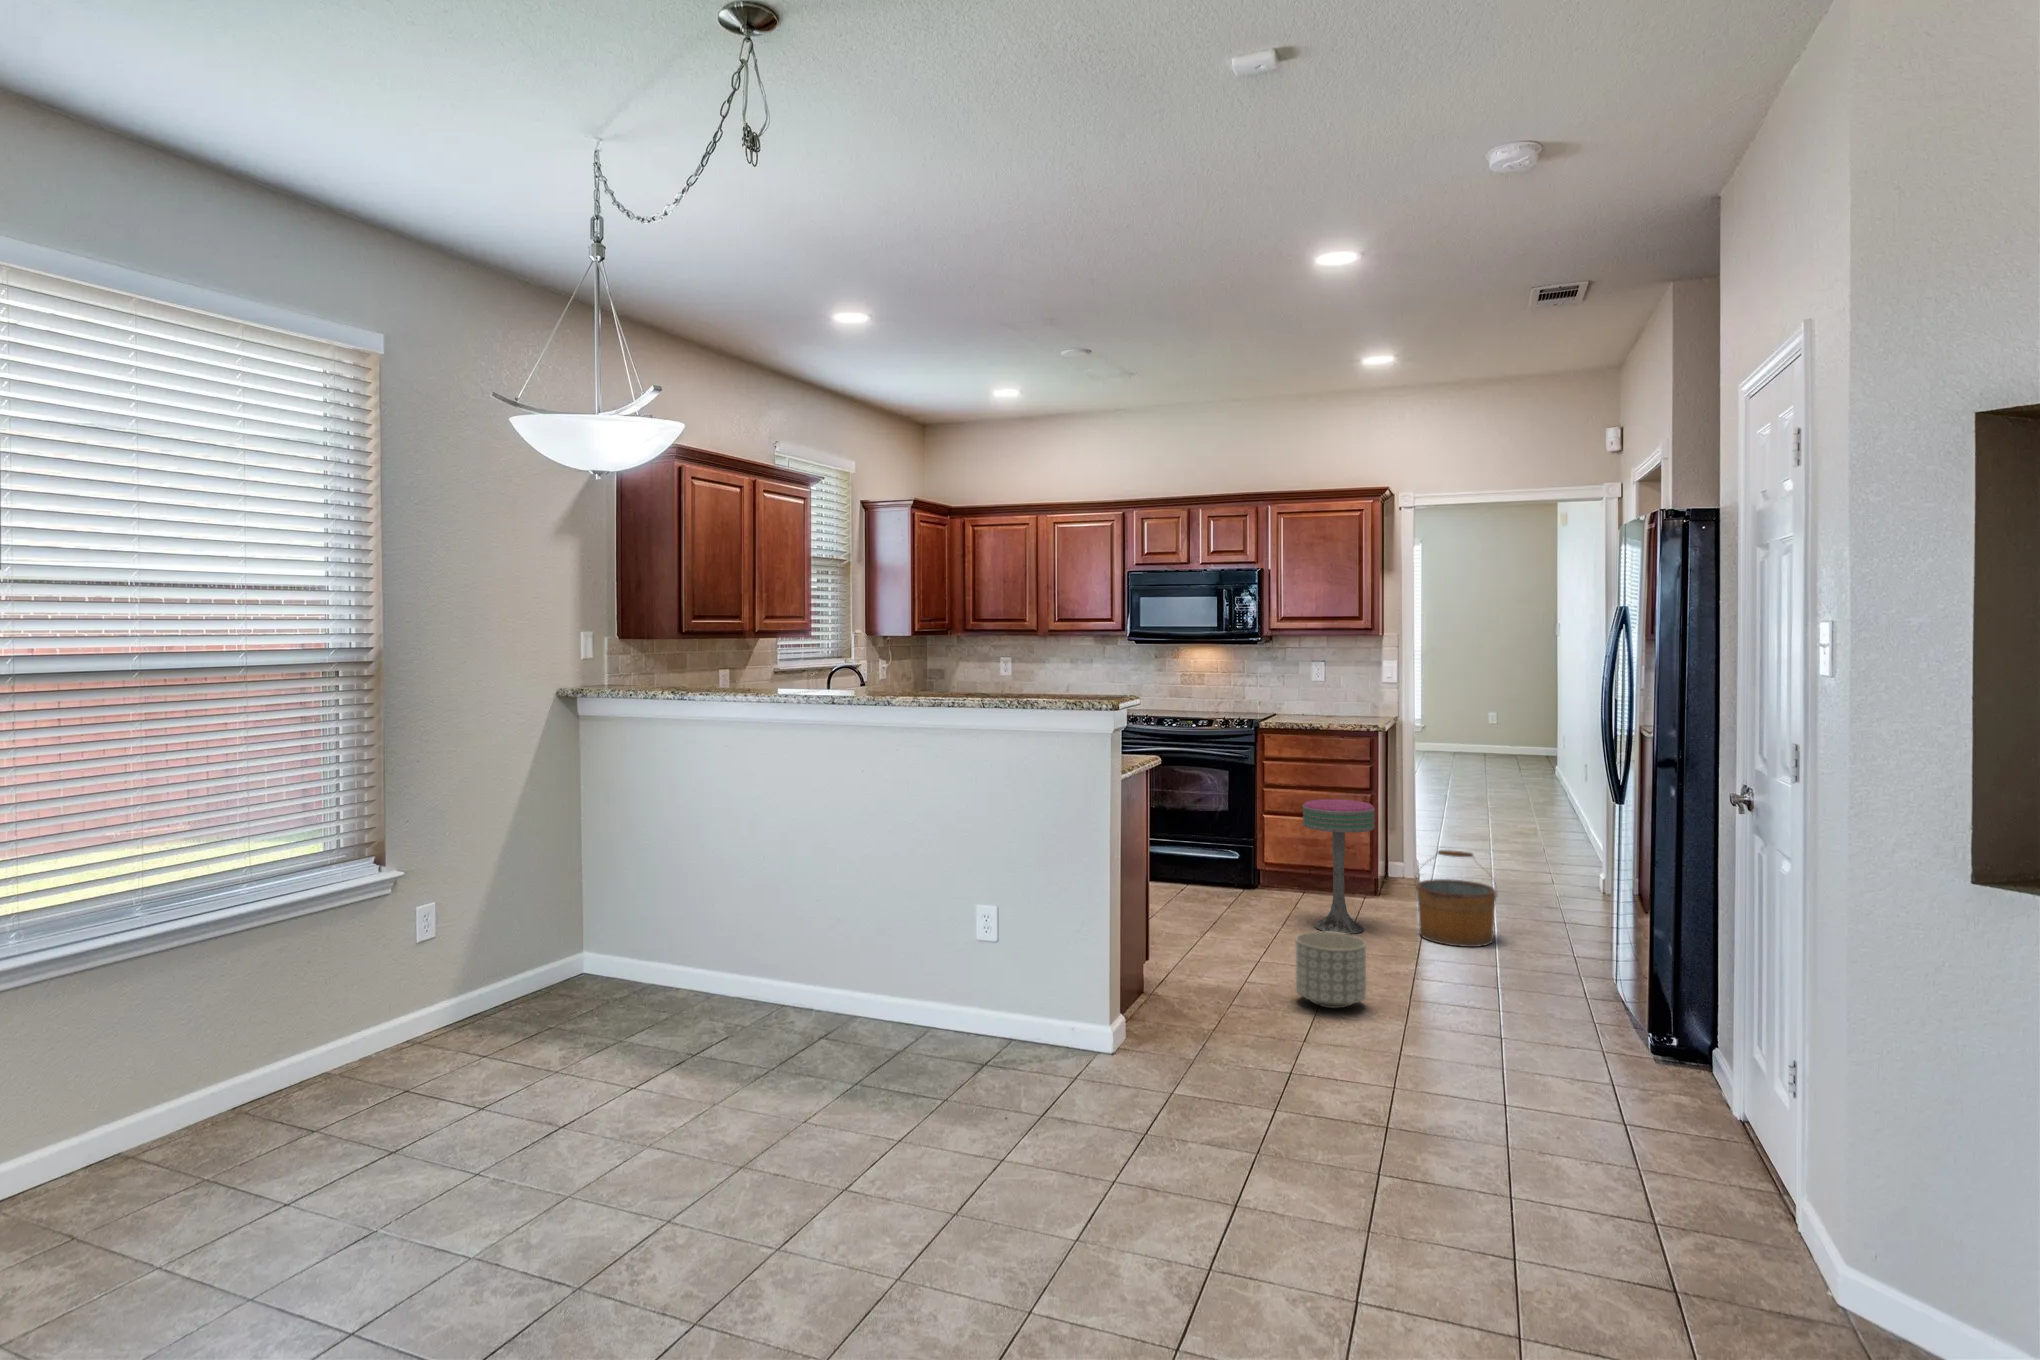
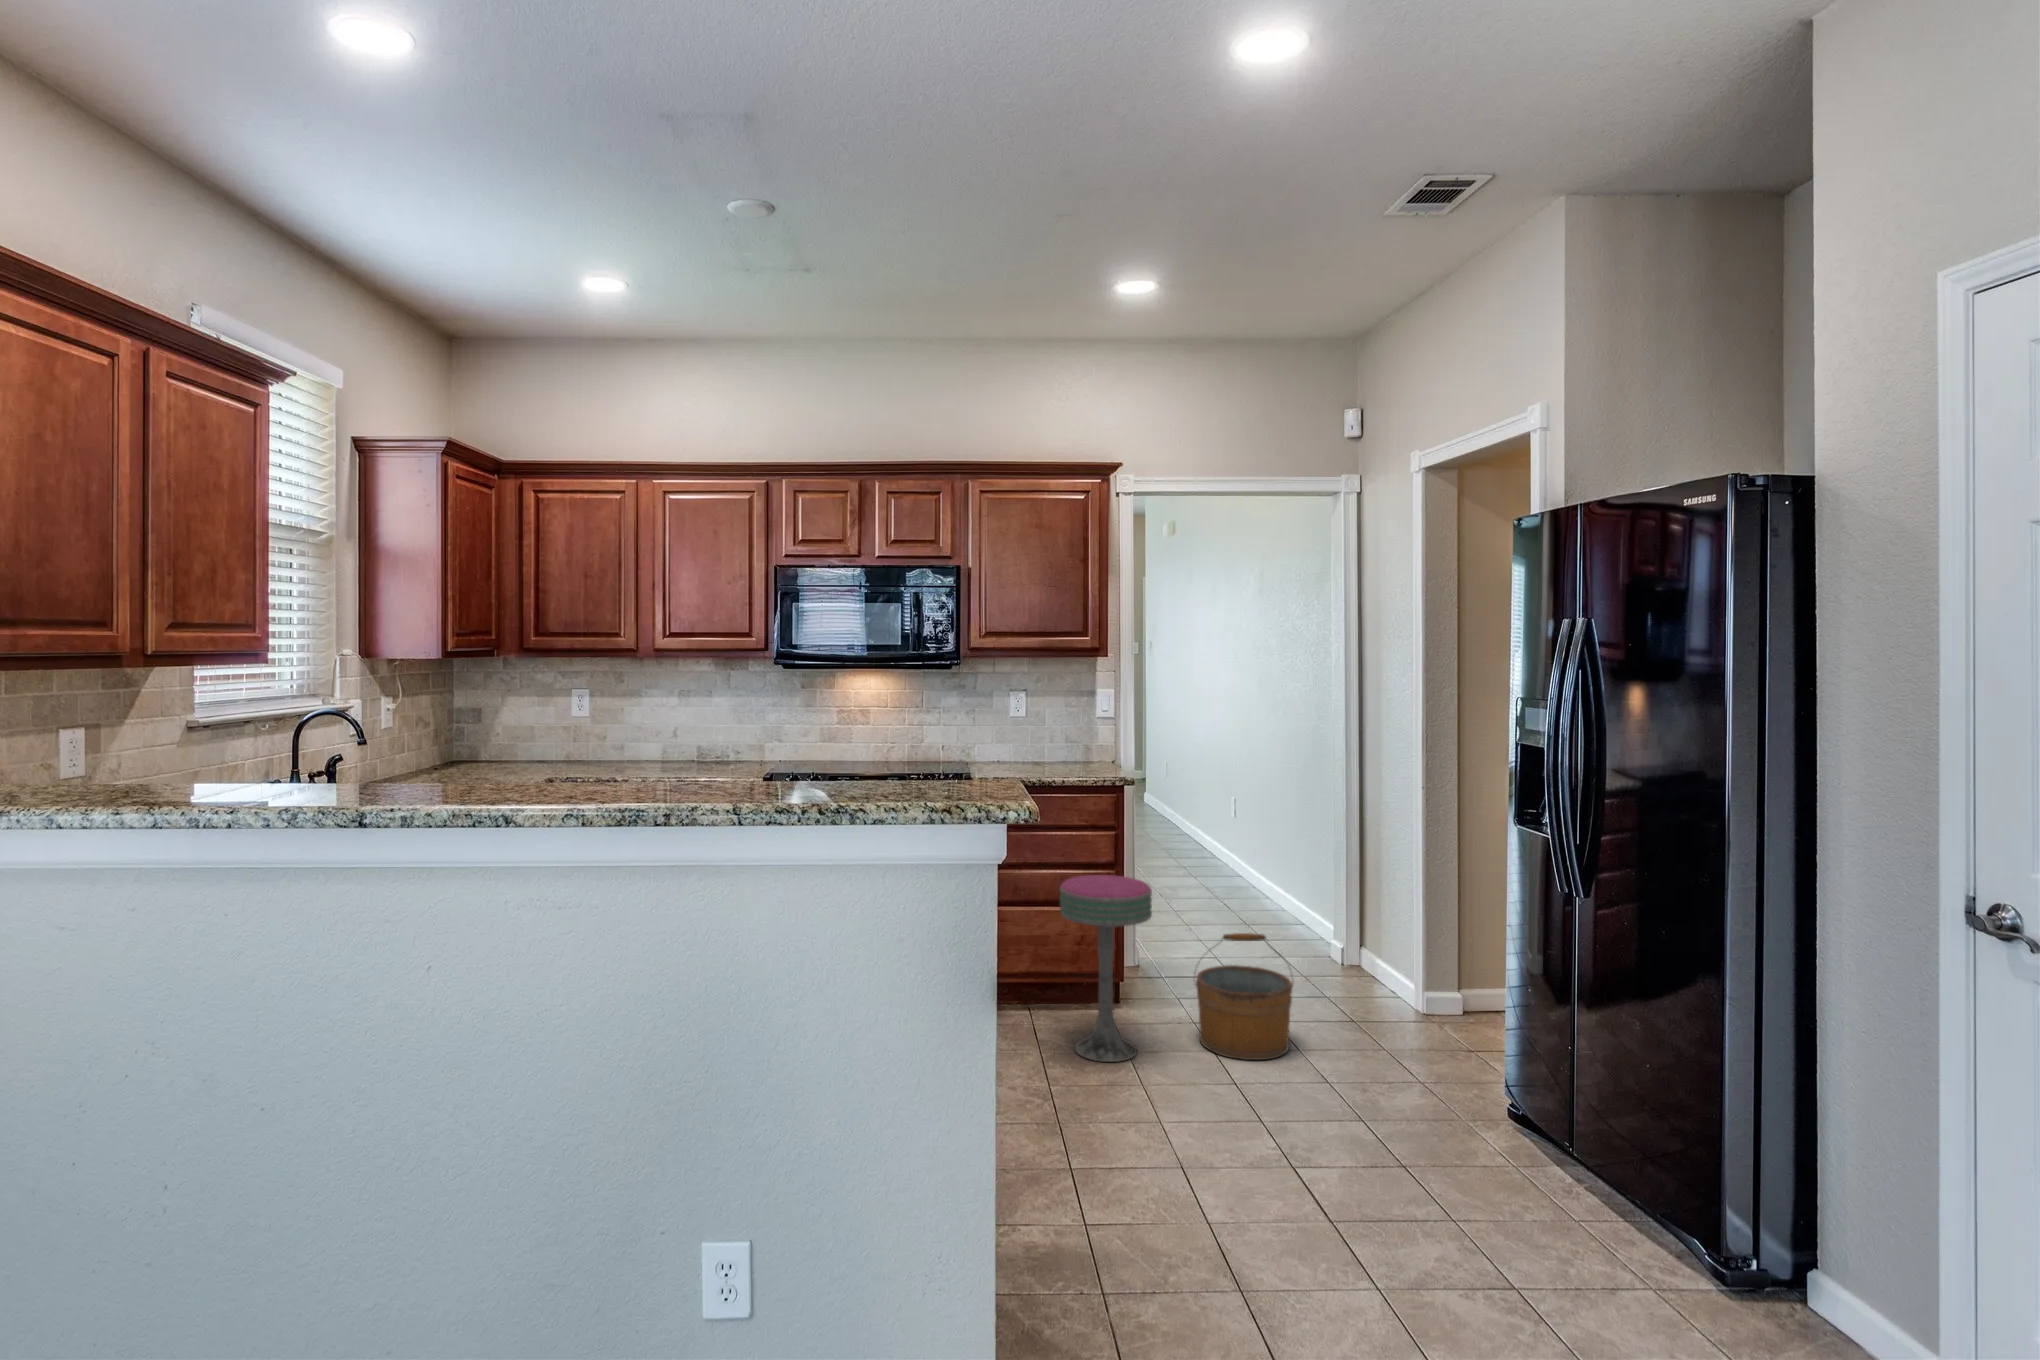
planter: present [1296,931,1366,1008] -> none [1182,1112,1289,1246]

